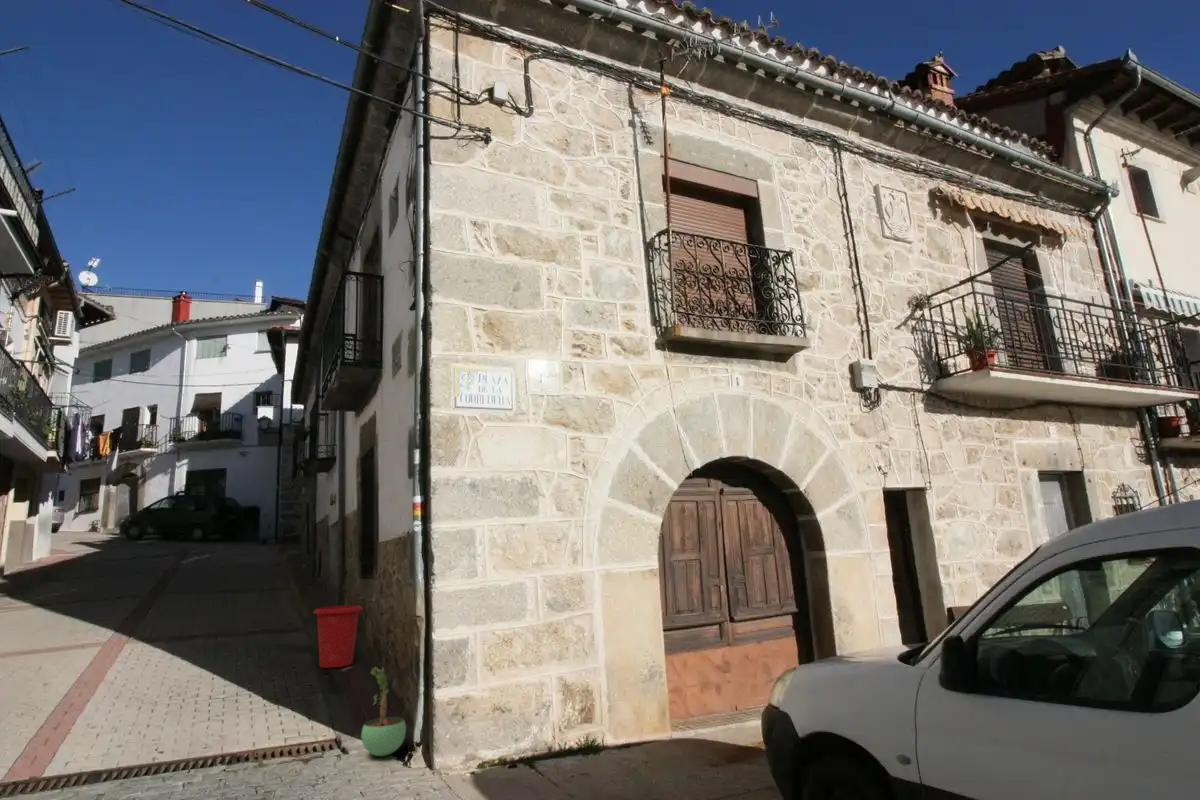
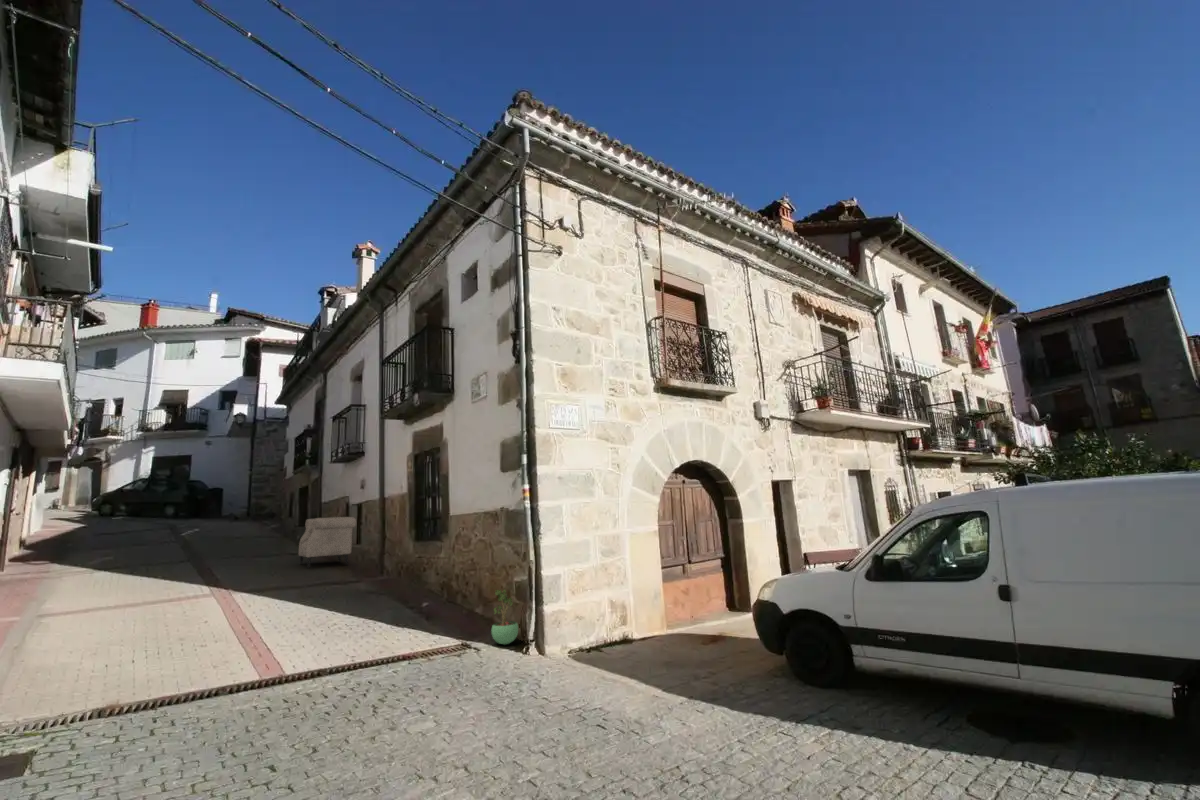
chair: none [261,544,329,610] -> present [299,517,356,568]
waste bin: present [313,605,363,668] -> none [394,558,429,602]

